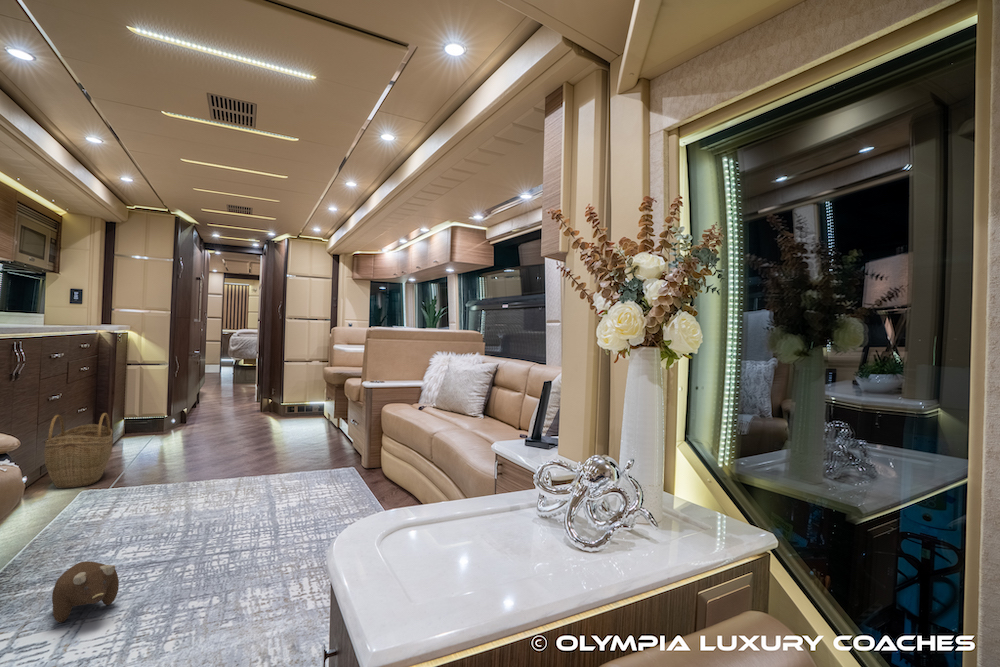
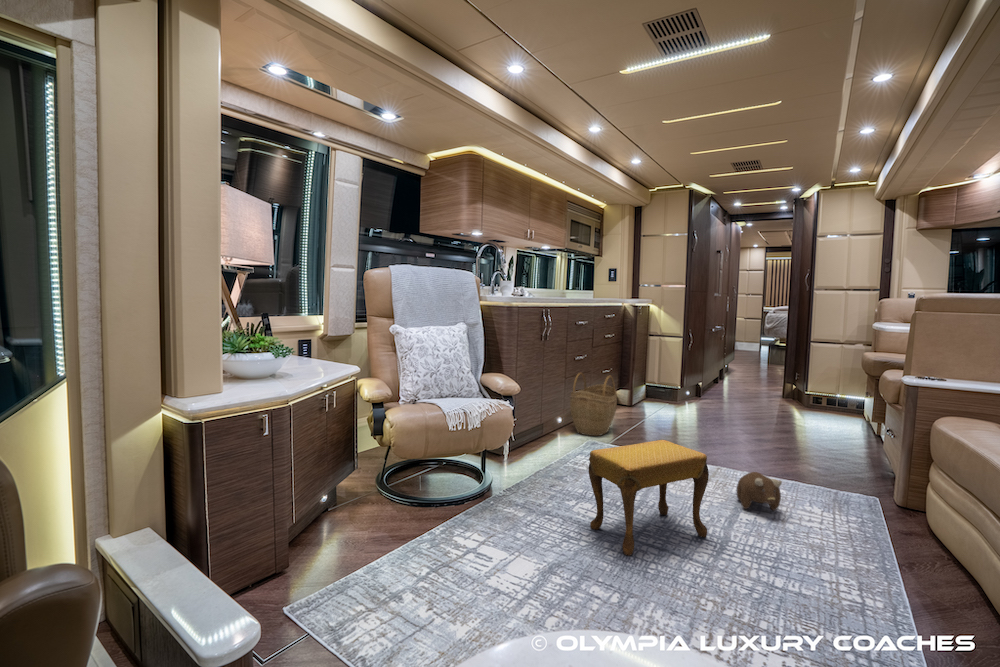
footstool: none [149,461,263,570] -> present [589,440,709,556]
plush toy: present [52,561,119,623] -> present [736,472,782,510]

